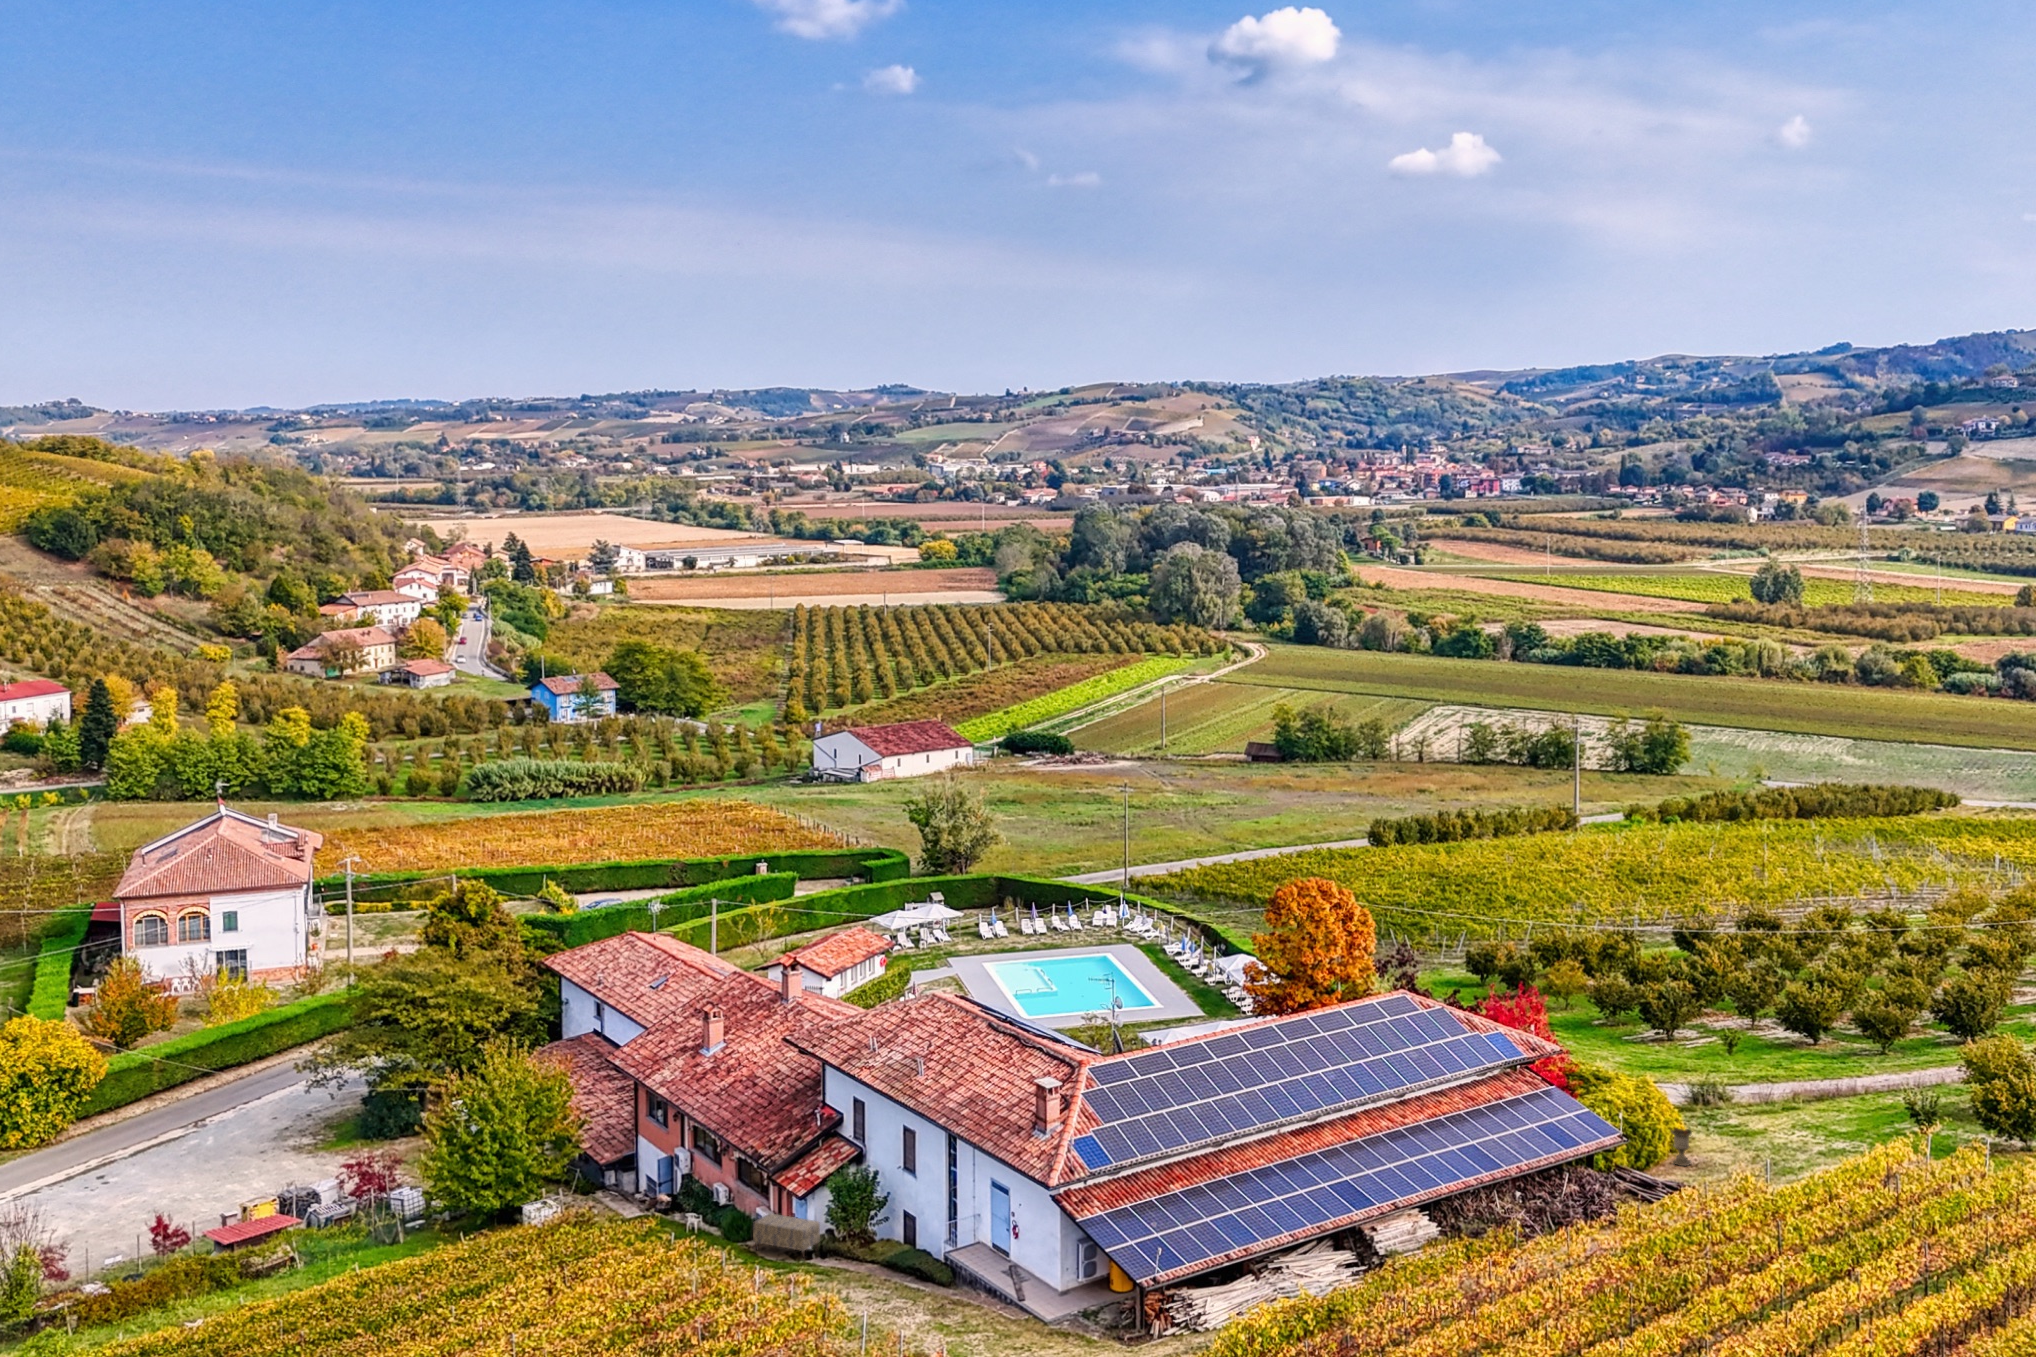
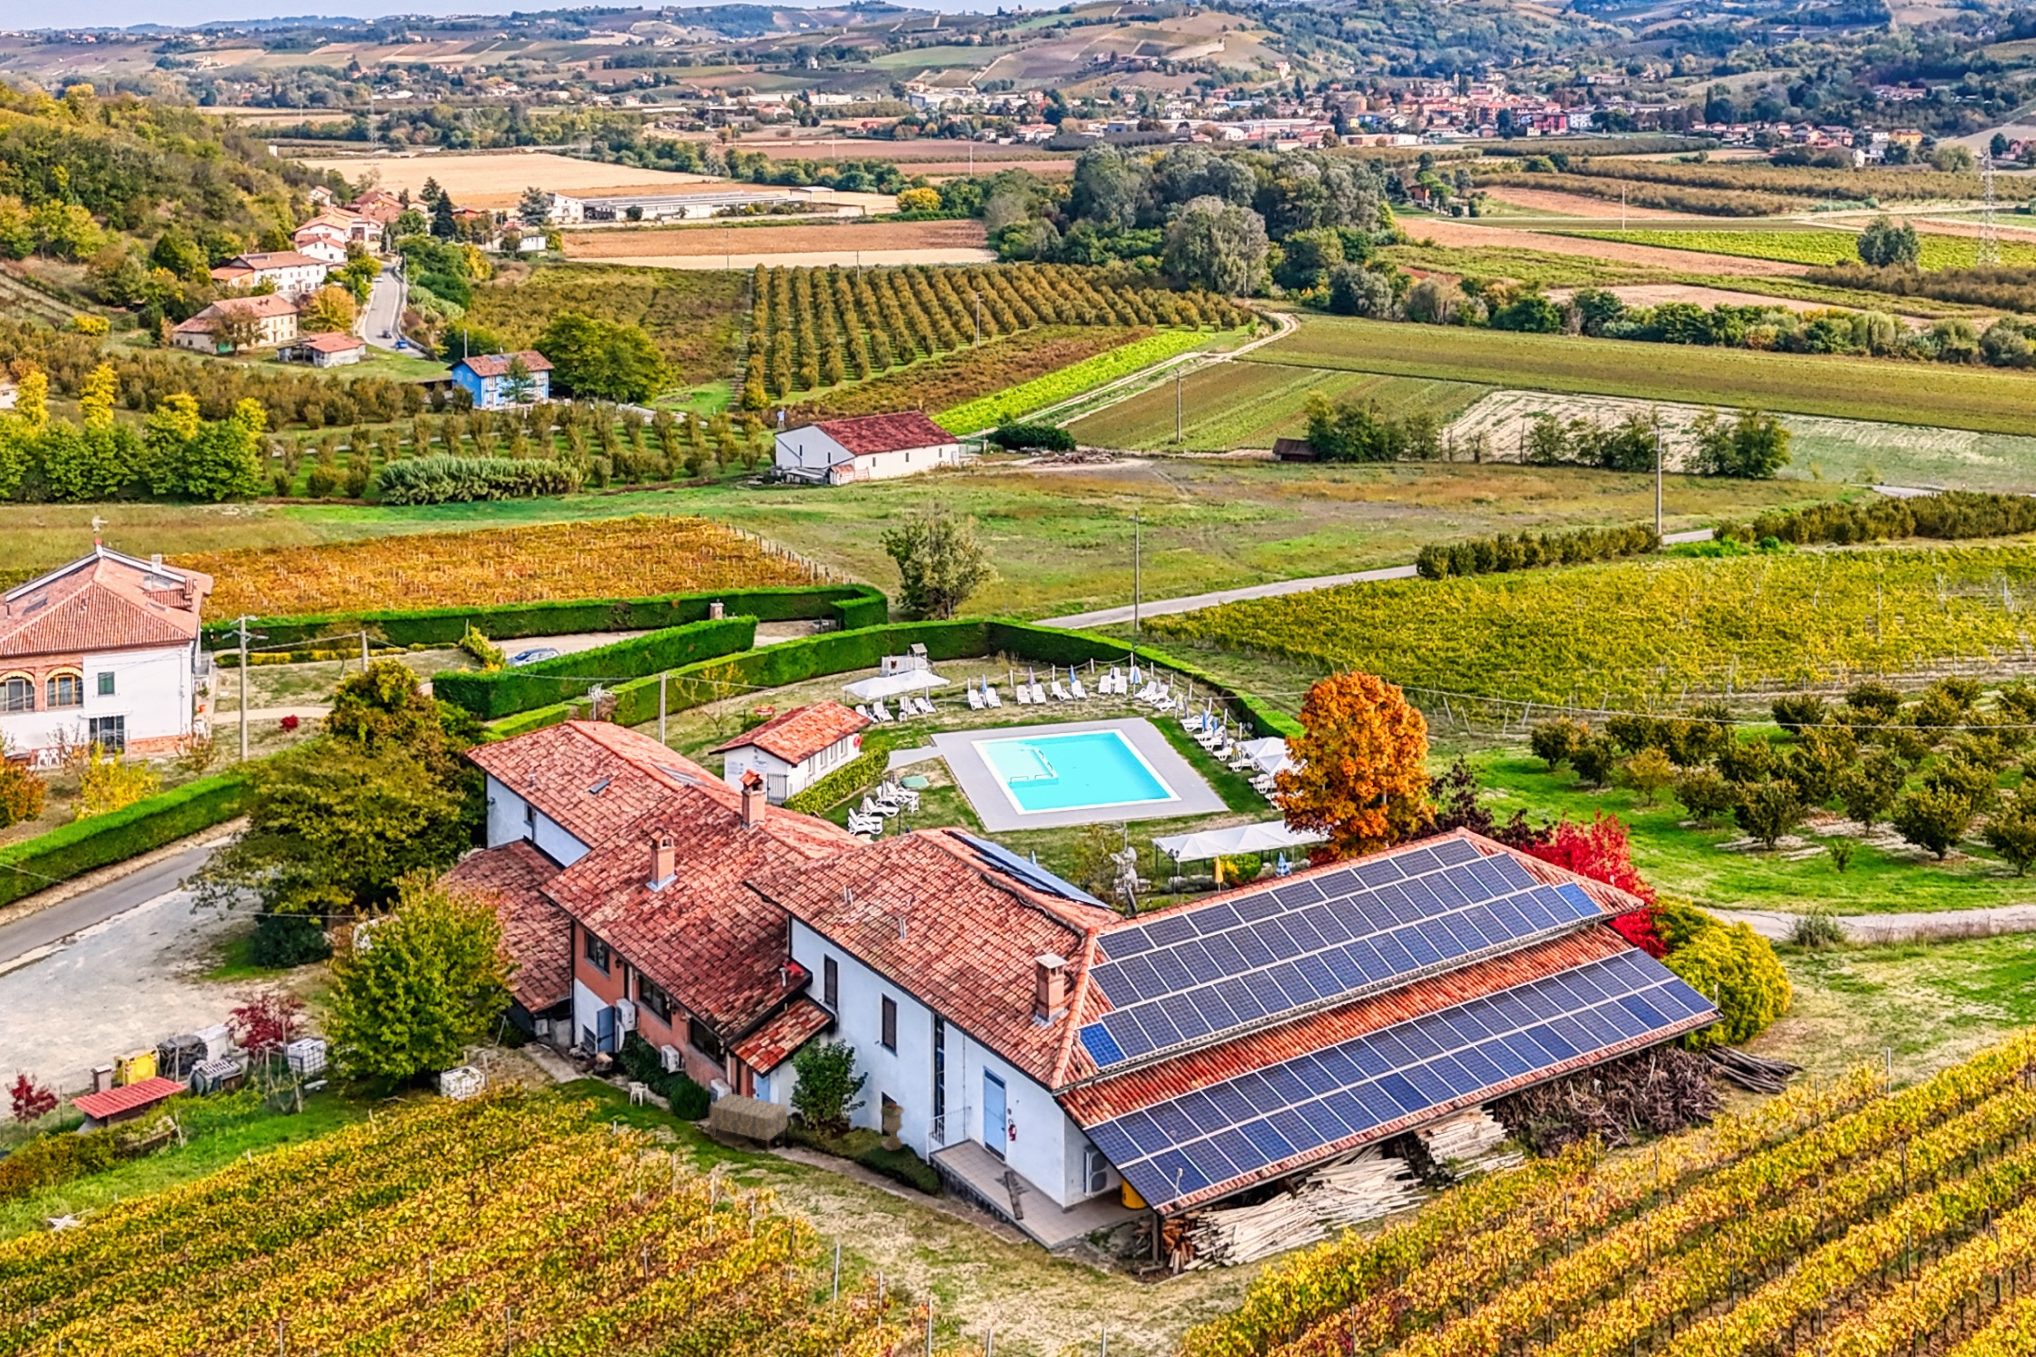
planter: present [1672,1129,1692,1166] -> present [880,1103,904,1151]

